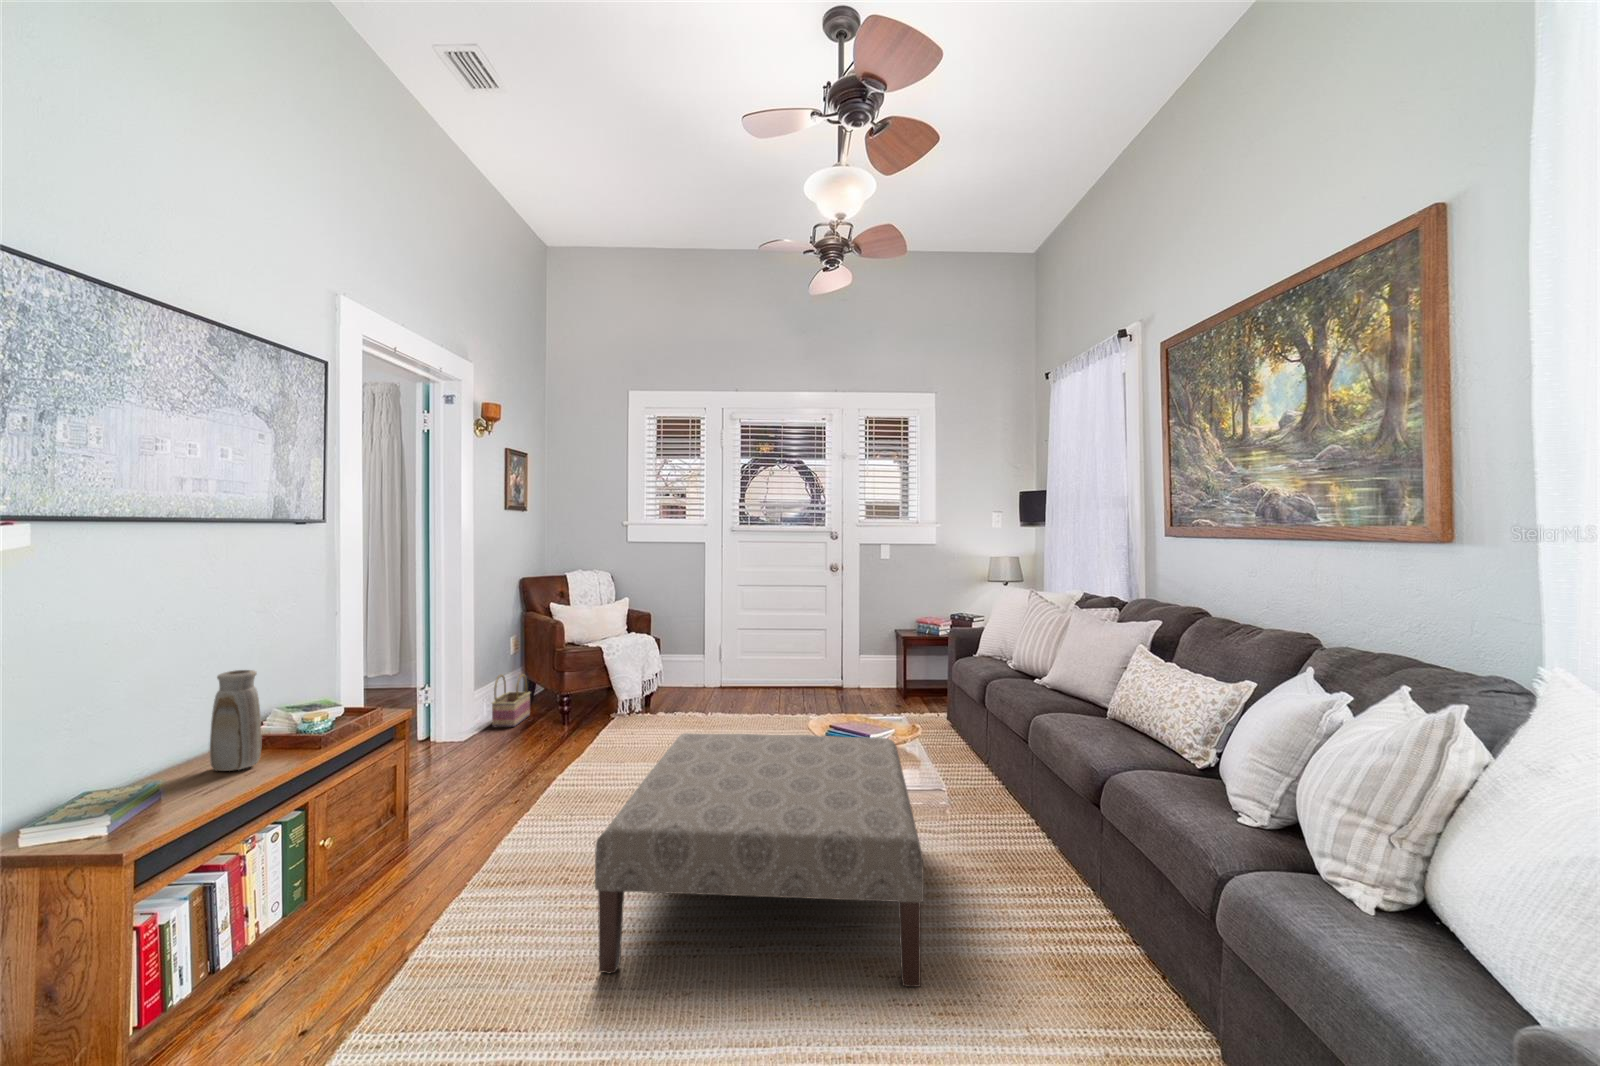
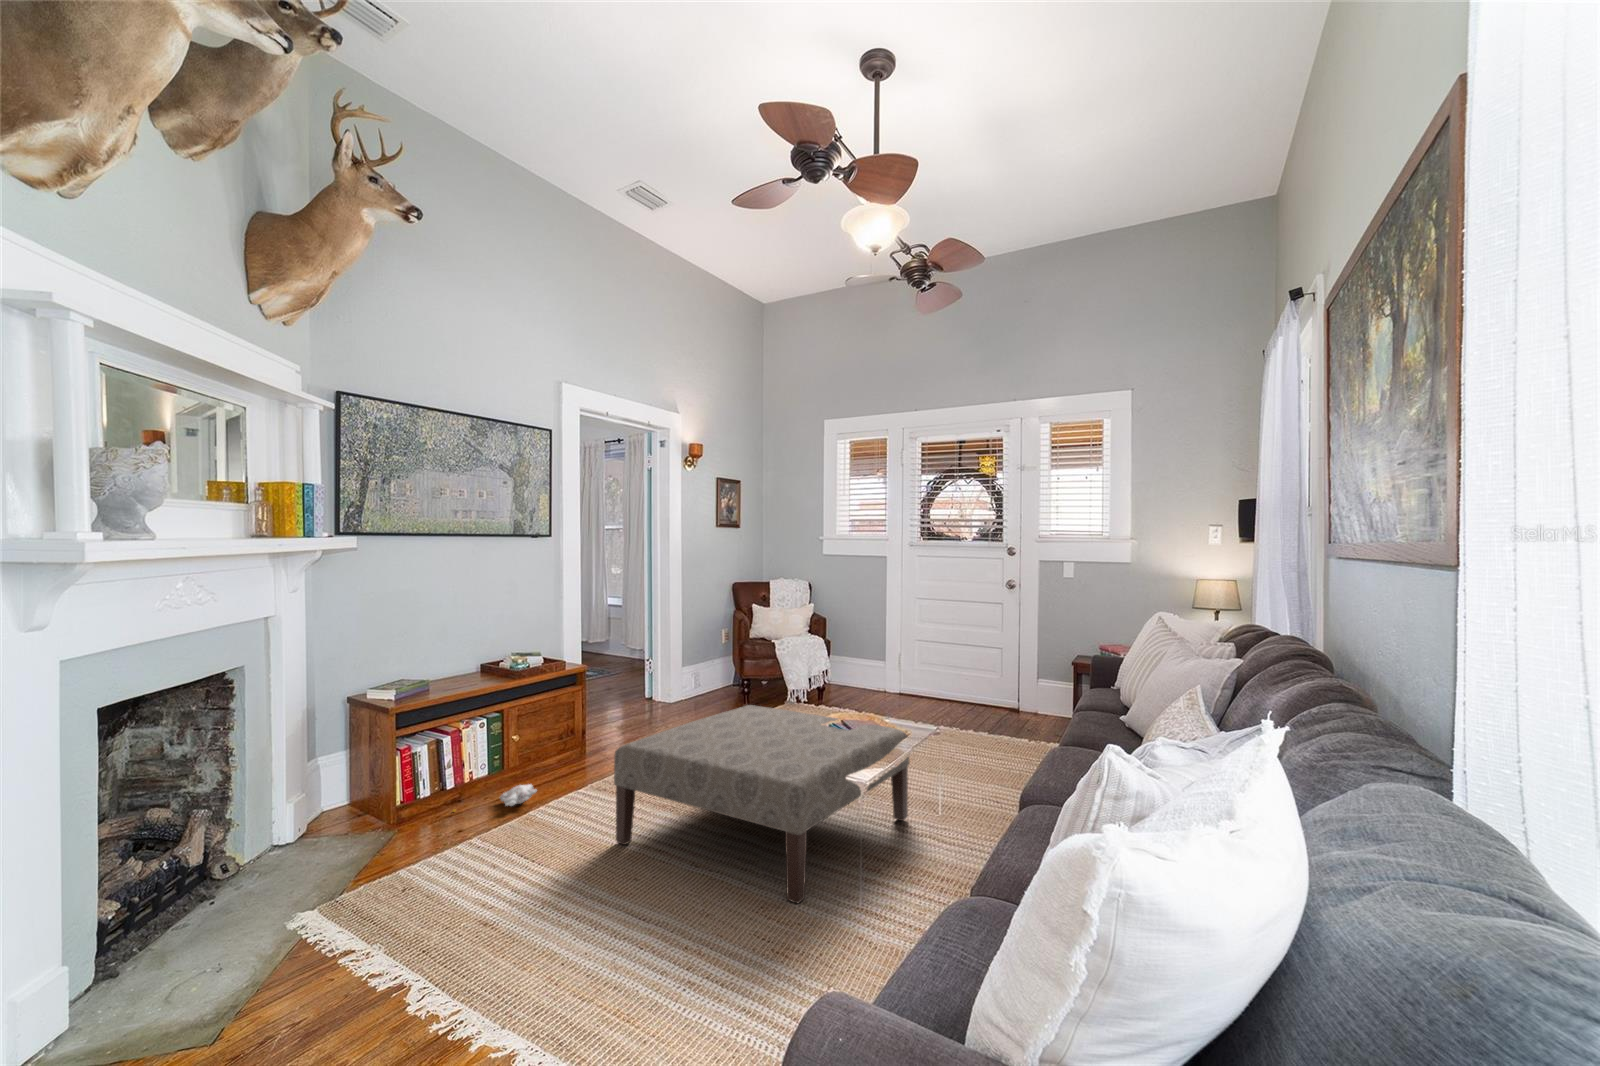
vase: present [210,670,262,771] -> none [458,623,483,681]
basket: present [492,675,530,727] -> none [694,659,728,702]
plush toy: none [245,912,403,1005] -> present [453,784,537,812]

